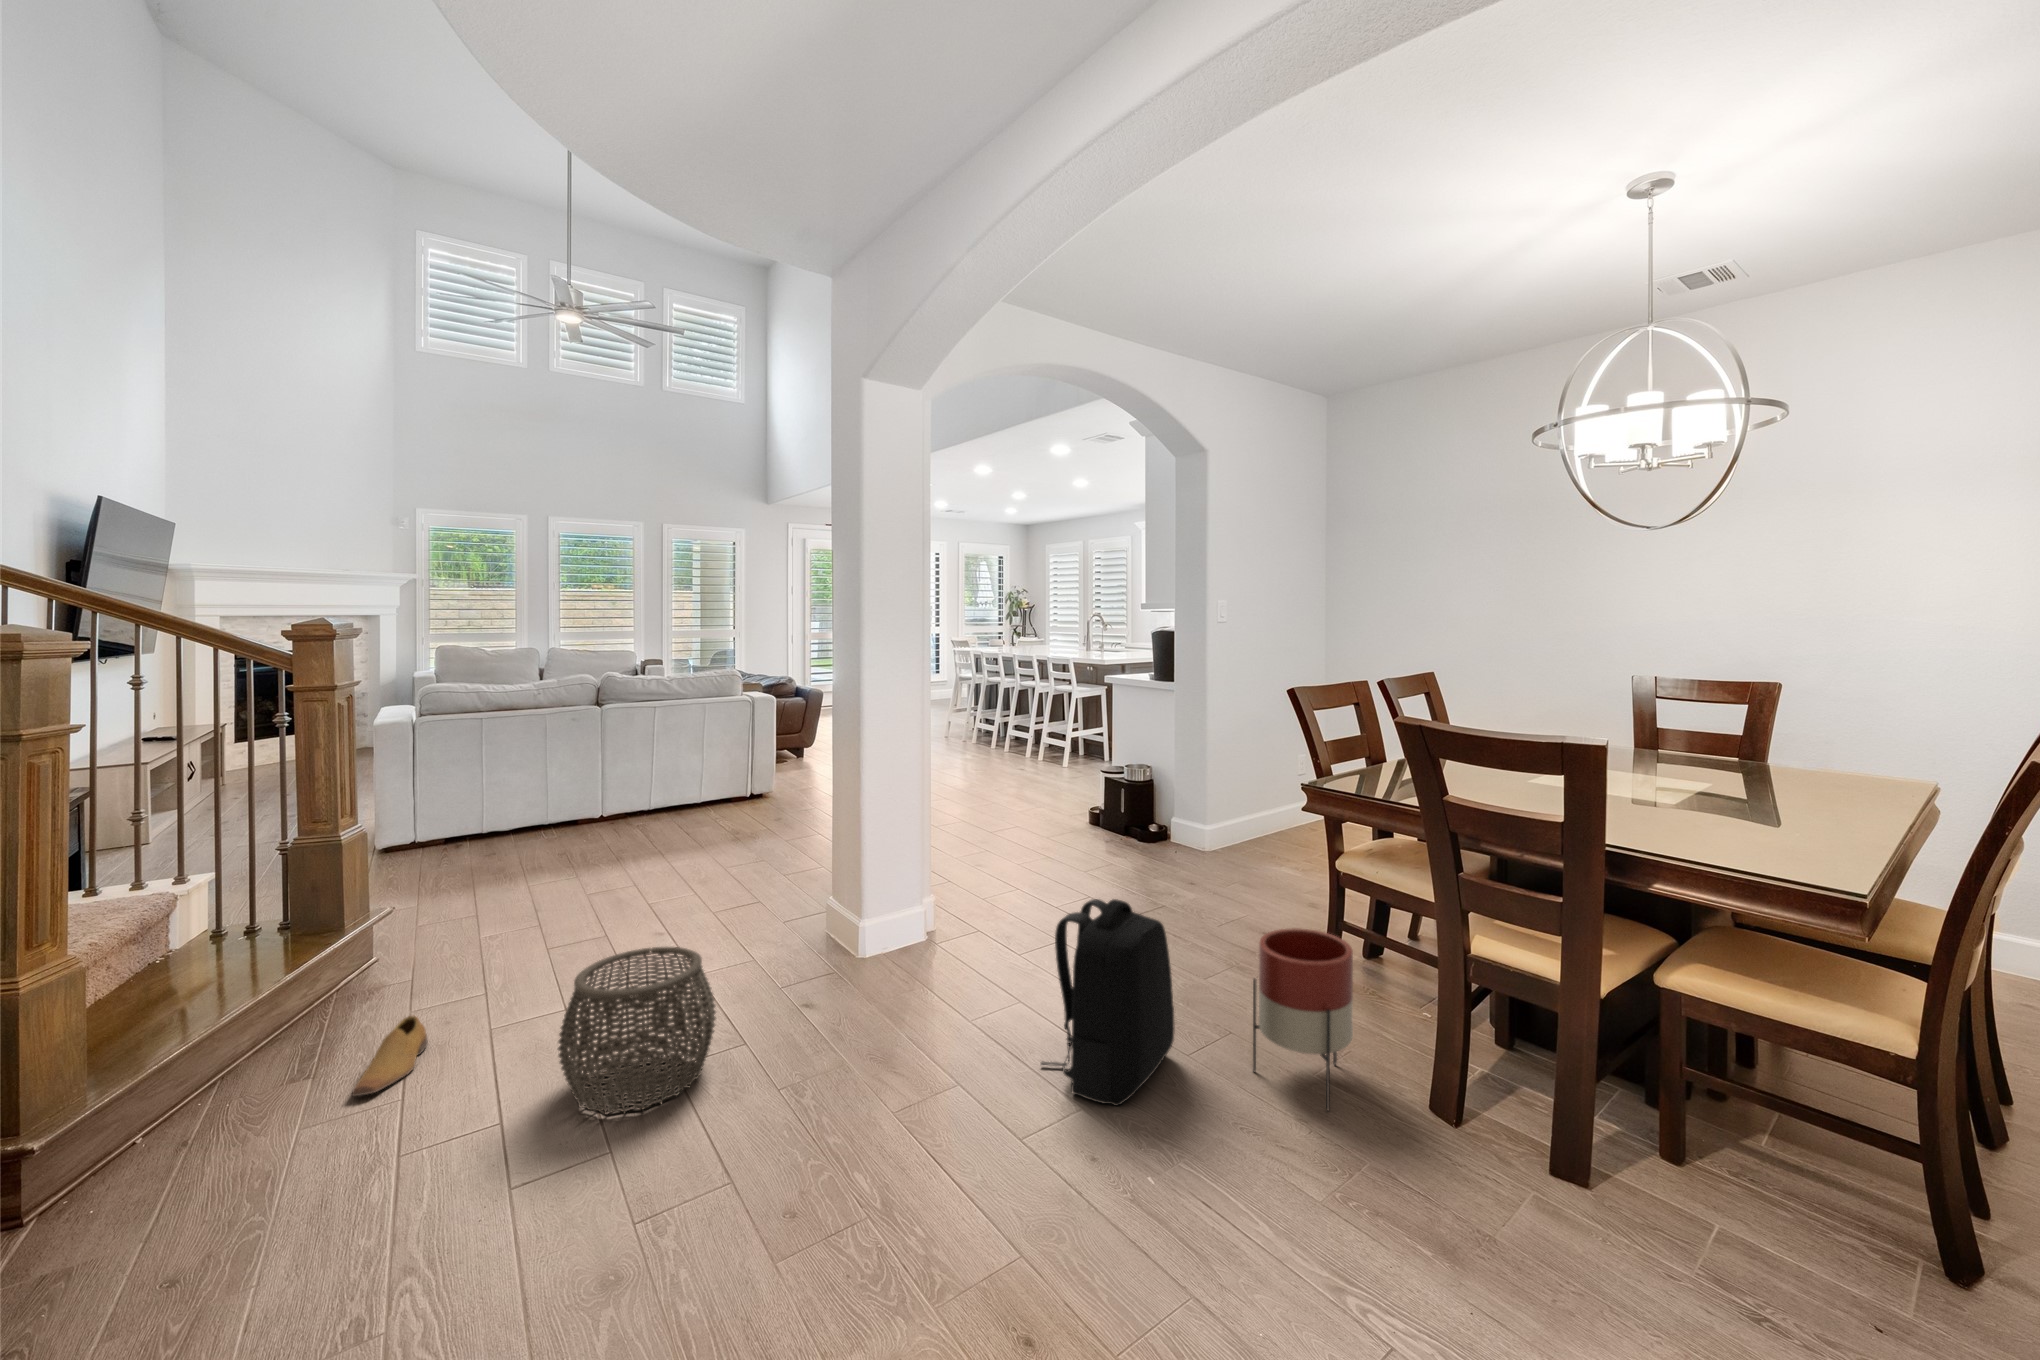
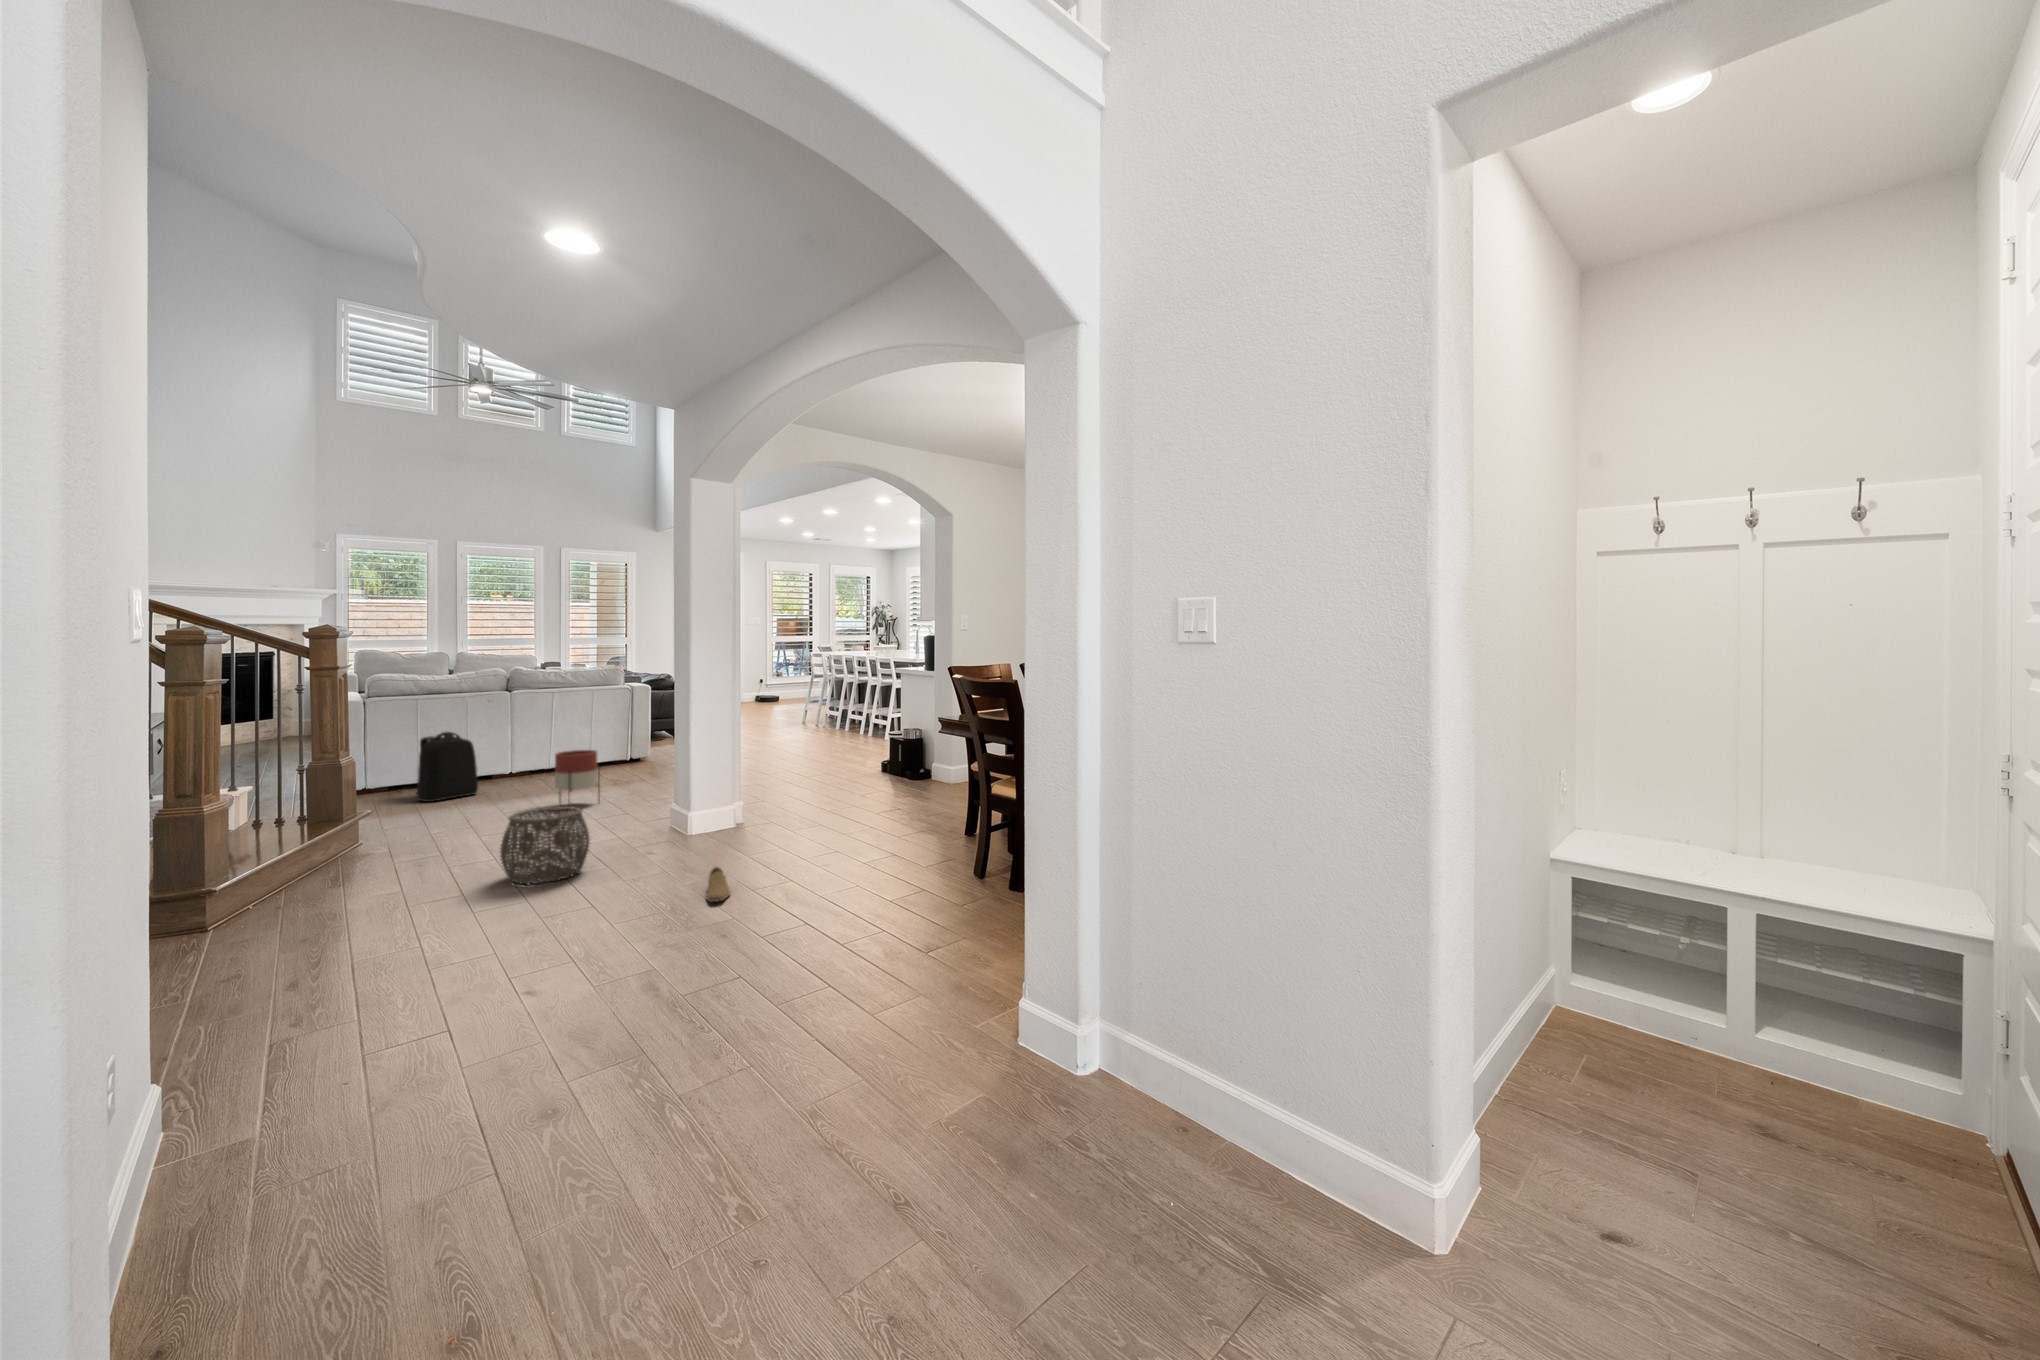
backpack: present [1041,899,1175,1106] -> present [416,732,478,802]
planter: present [1253,928,1353,1111] -> present [555,750,600,792]
shoe: present [352,1016,428,1096] -> present [706,867,730,902]

